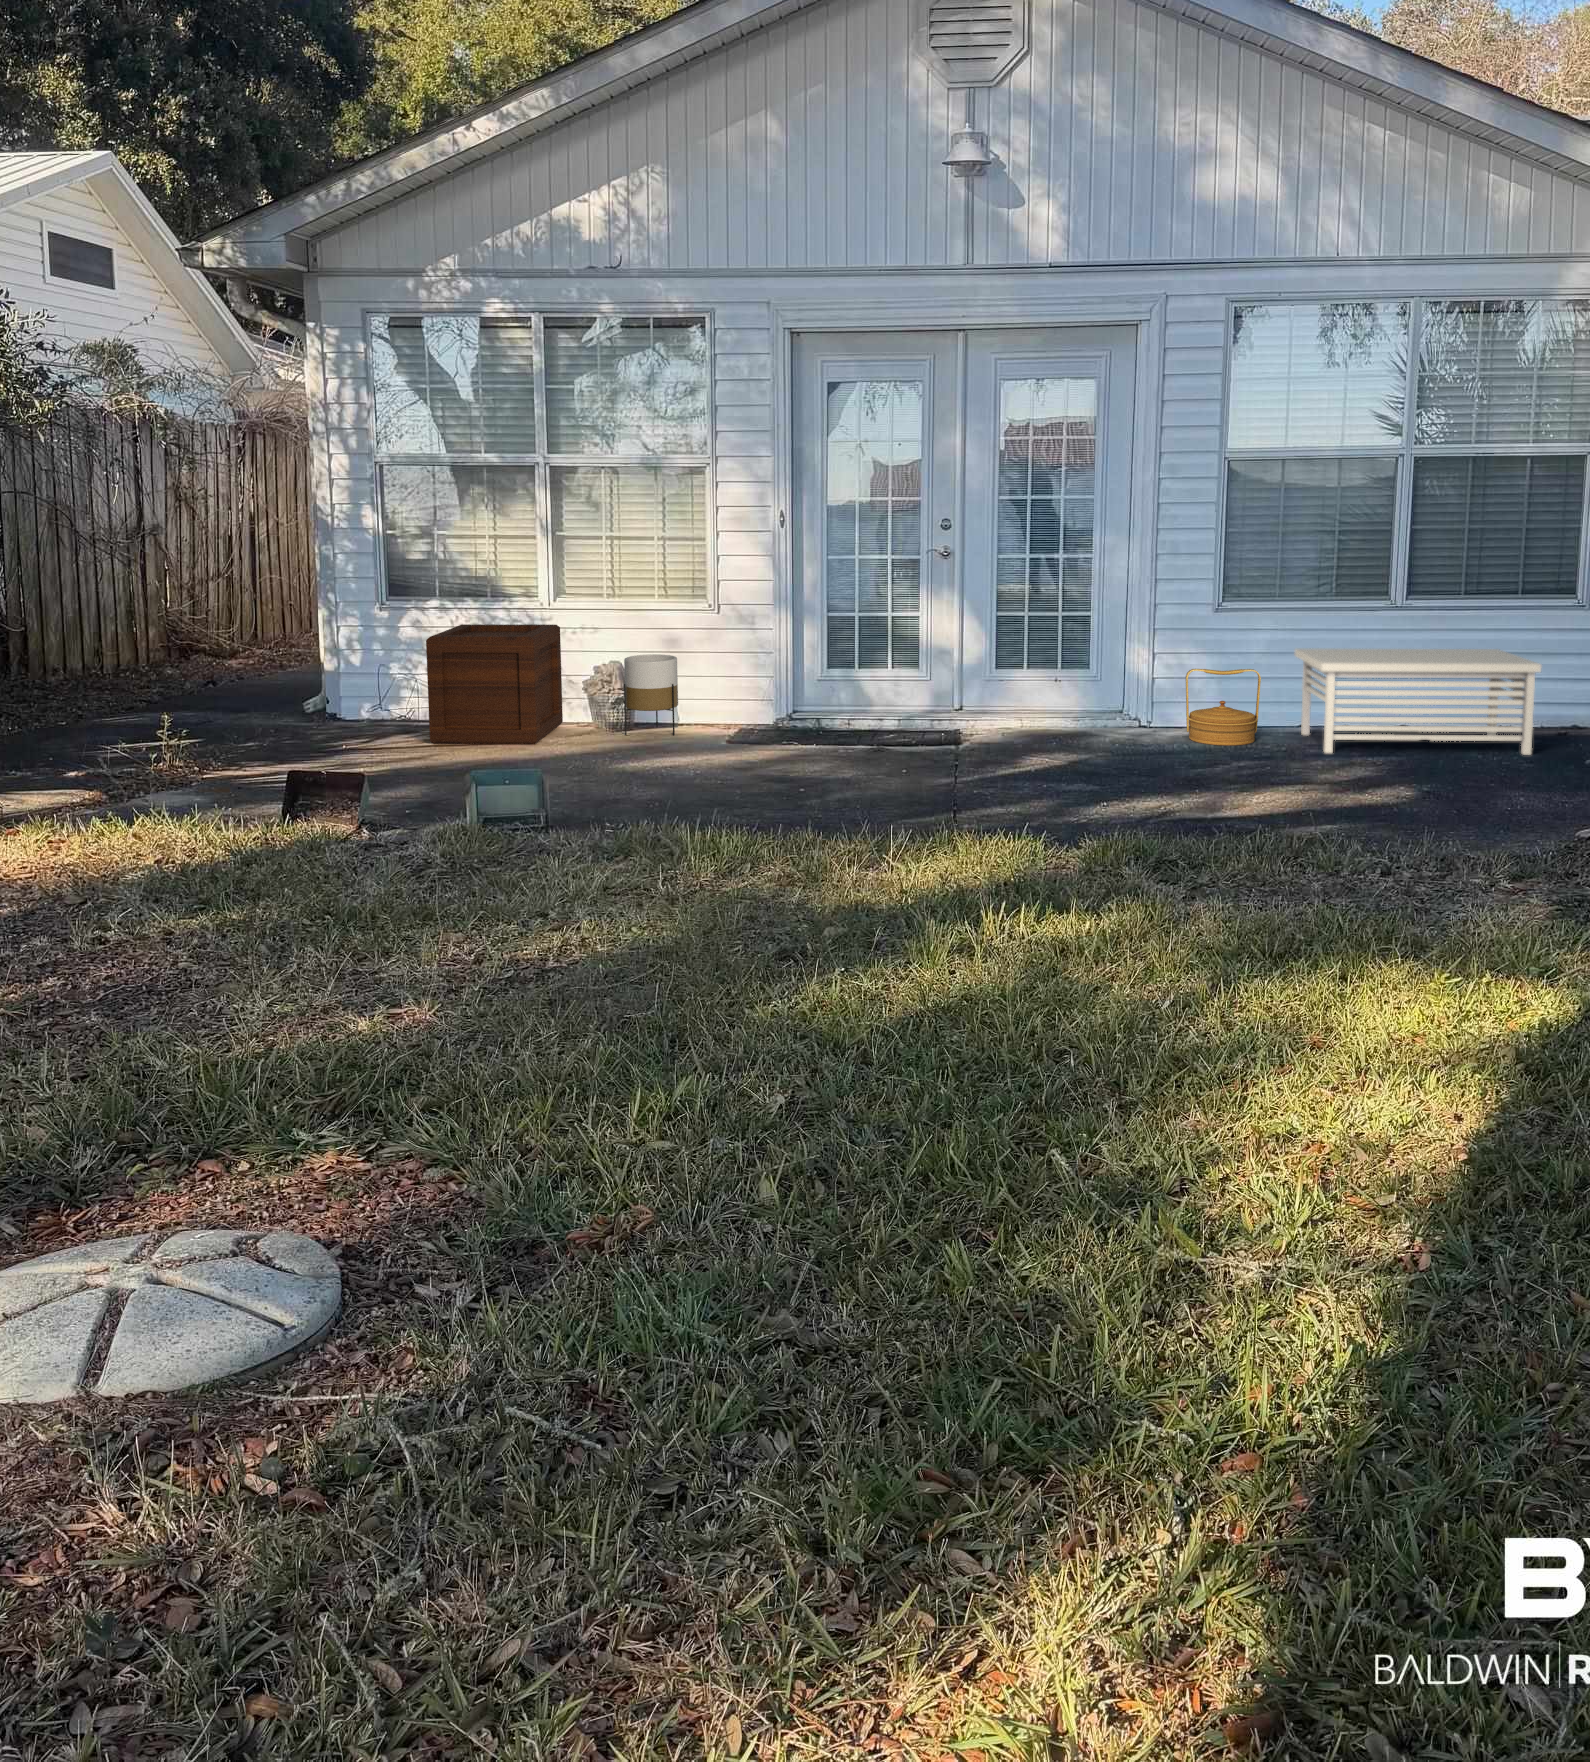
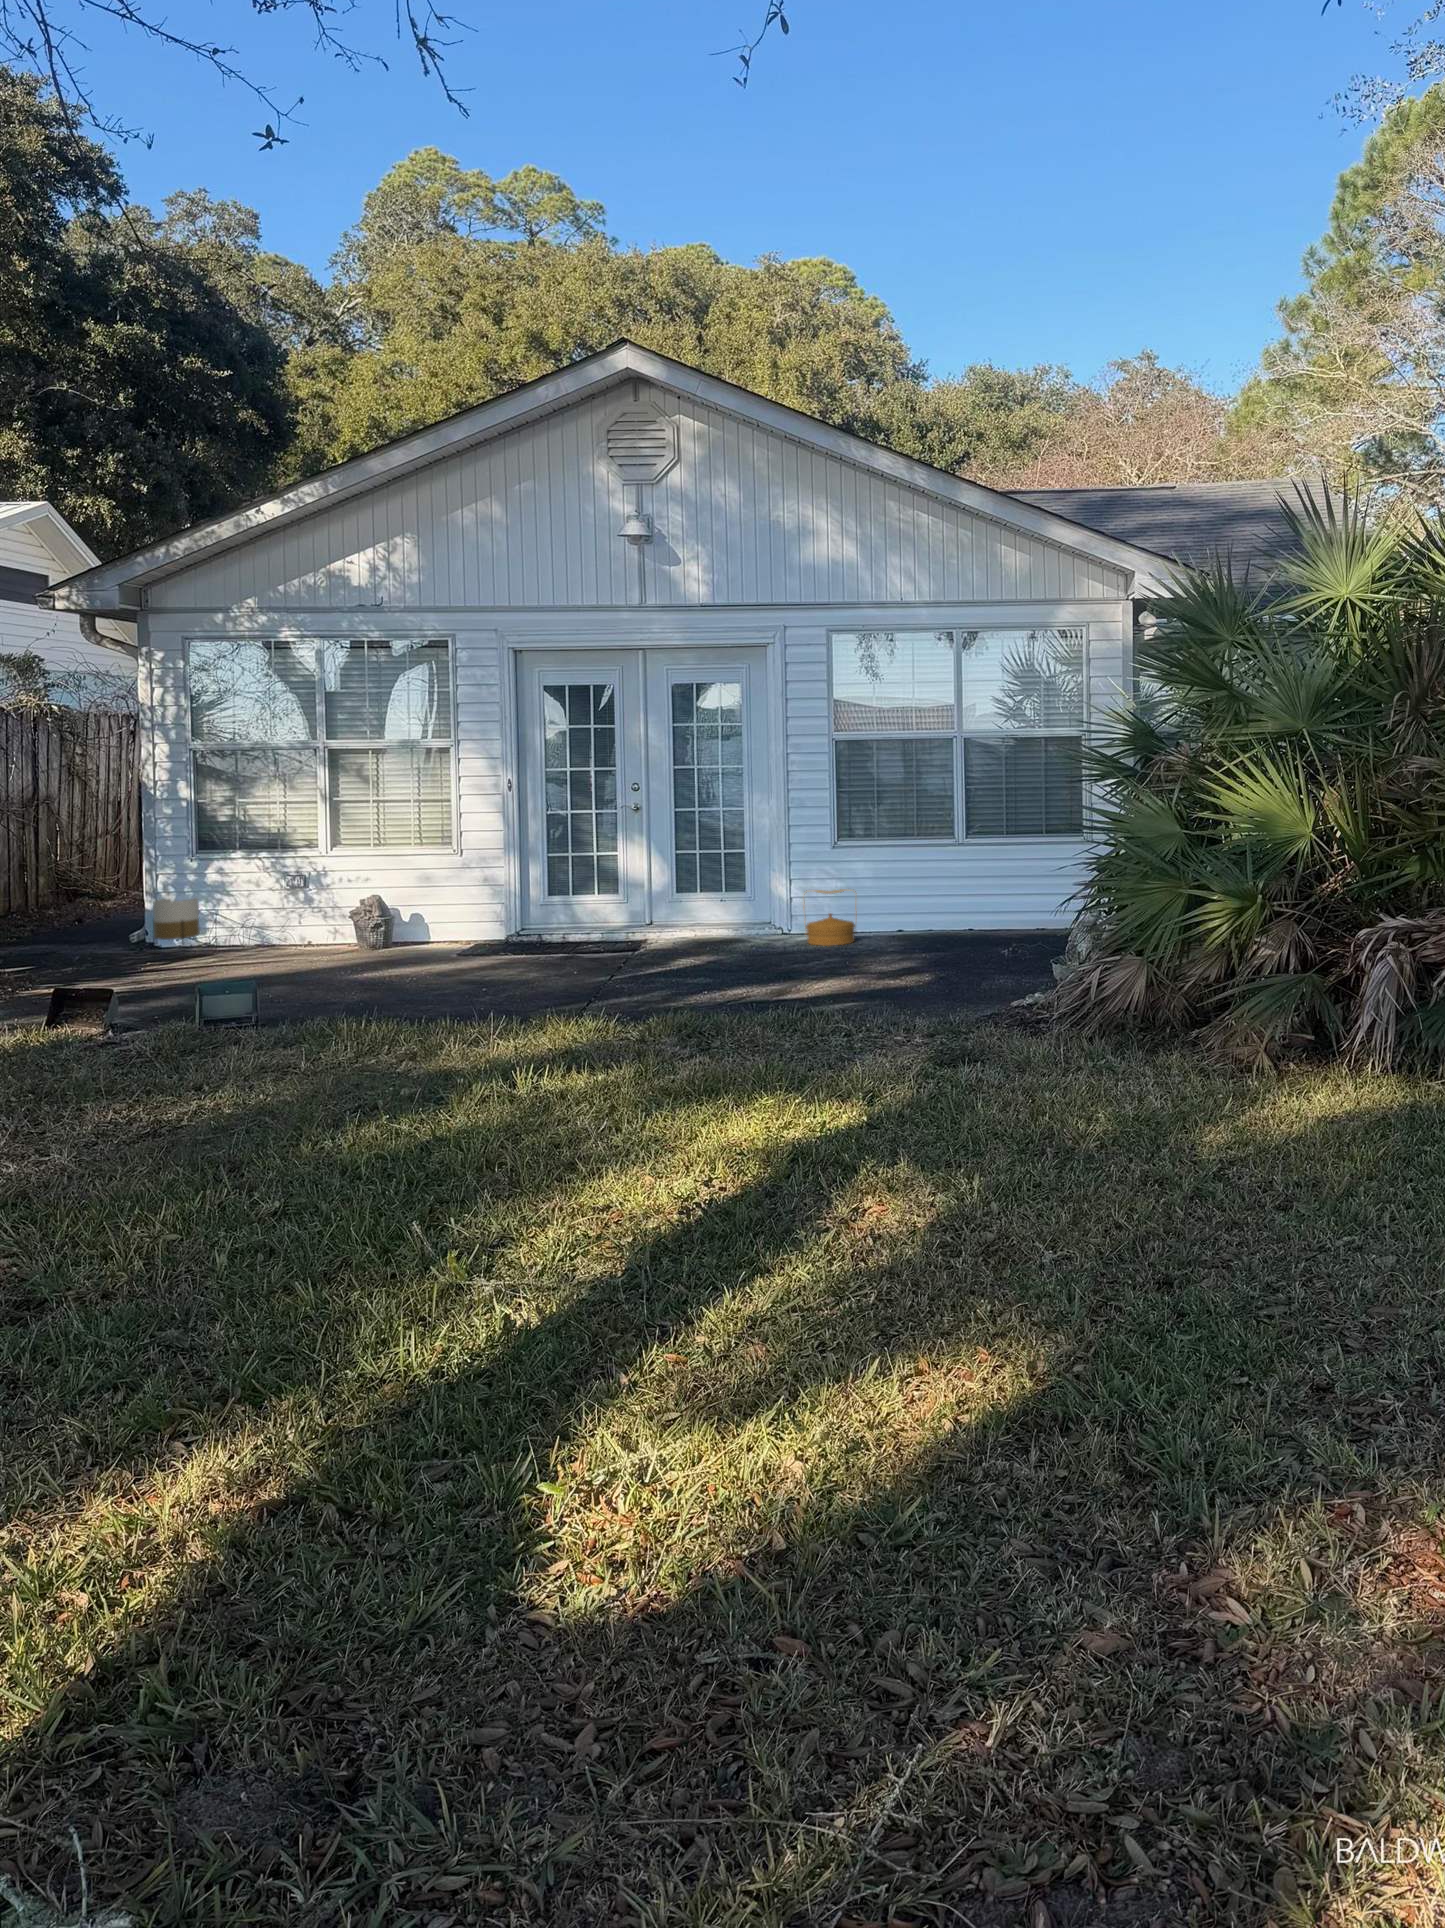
wooden crate: present [426,624,563,745] -> none [219,871,339,964]
storage bench: present [1294,648,1542,755] -> none [886,870,1042,948]
planter: present [624,654,678,735] -> present [153,898,200,941]

